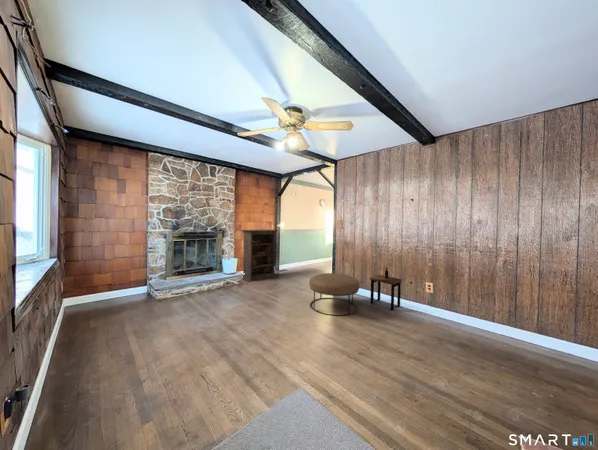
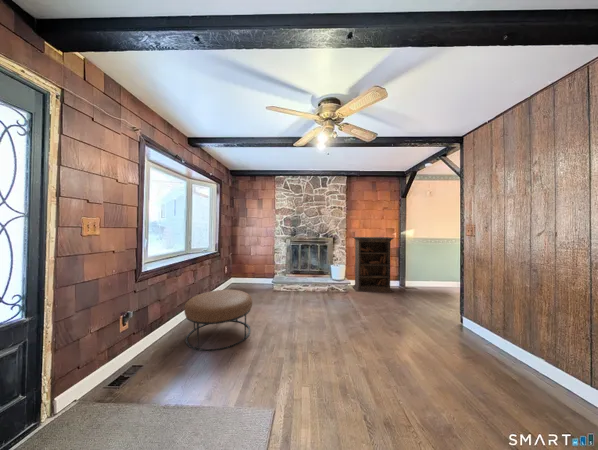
side table: present [370,268,402,311] -> none [505,313,594,401]
ottoman: present [309,273,360,316] -> present [184,290,252,351]

